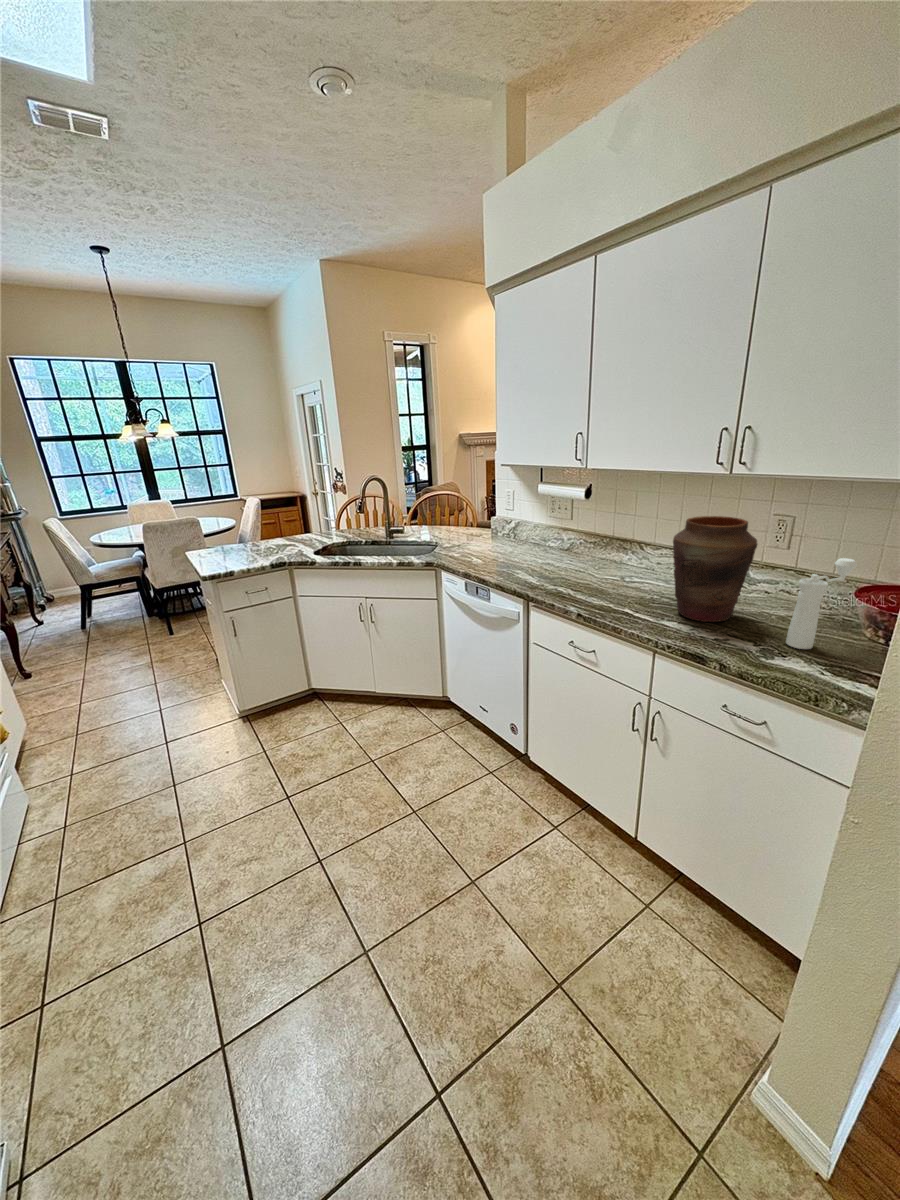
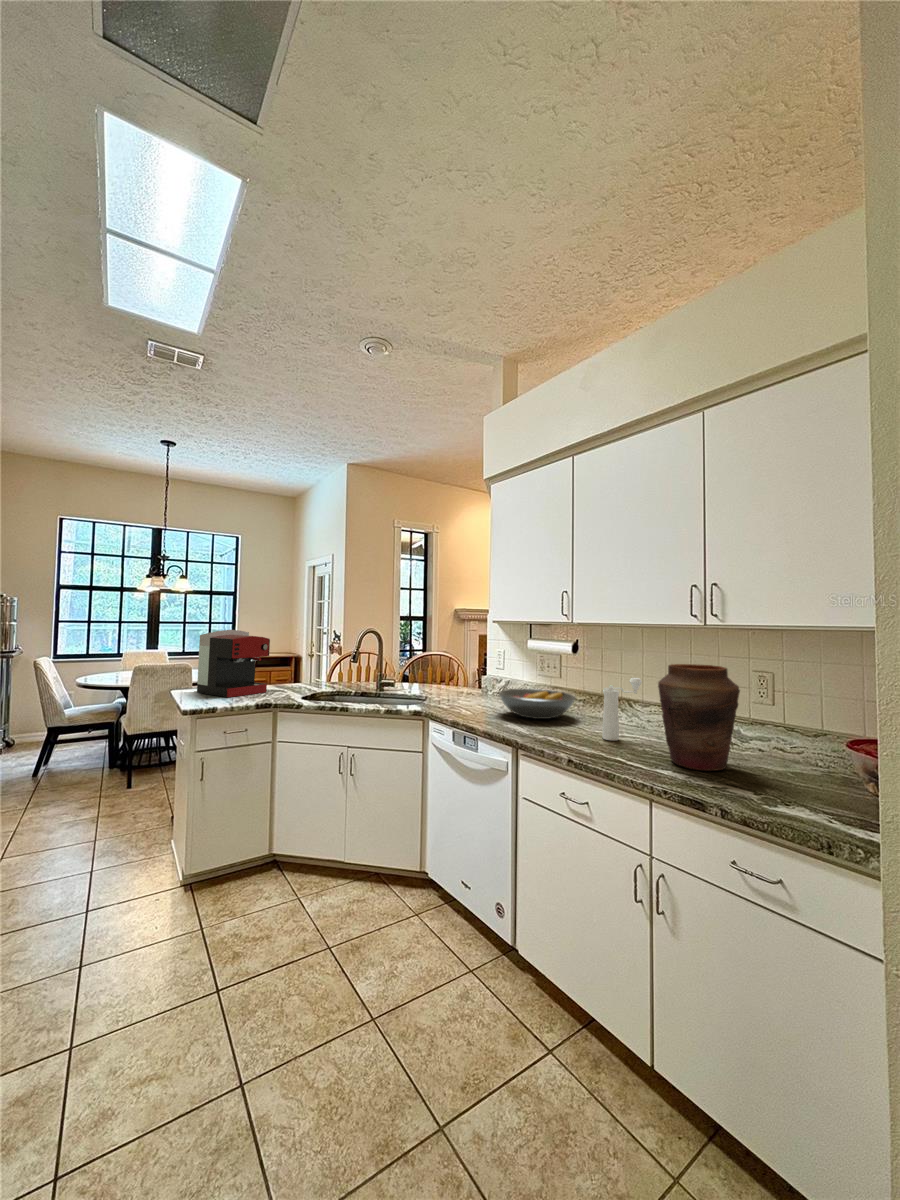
coffee maker: none [199,489,278,558] -> present [197,630,270,697]
fruit bowl: none [508,534,586,566] -> present [499,689,576,719]
pepper mill: present [786,558,857,649] -> present [602,678,642,740]

